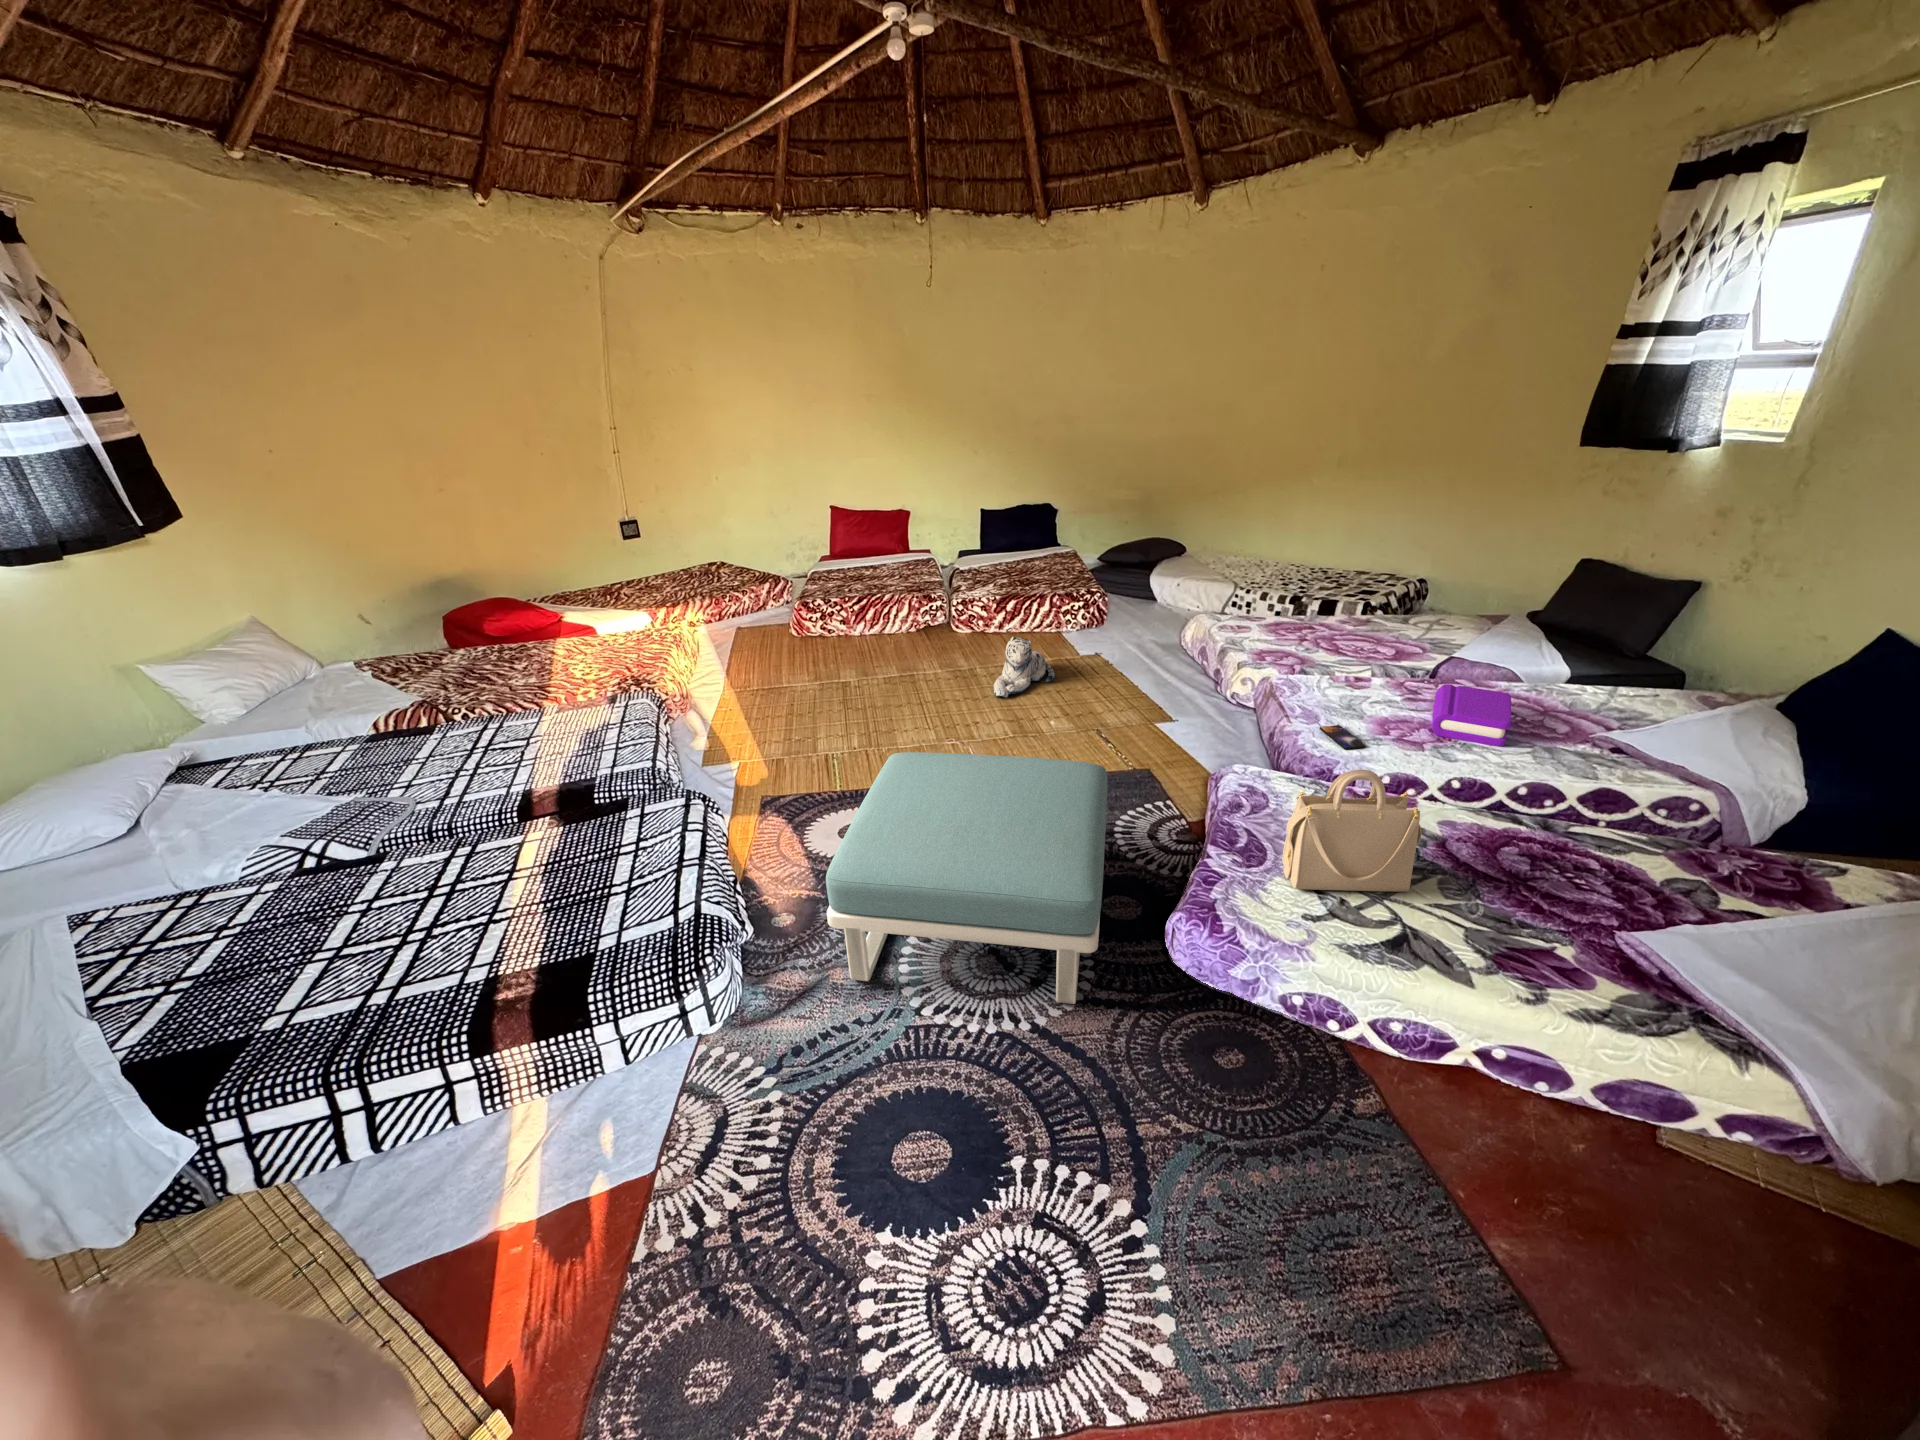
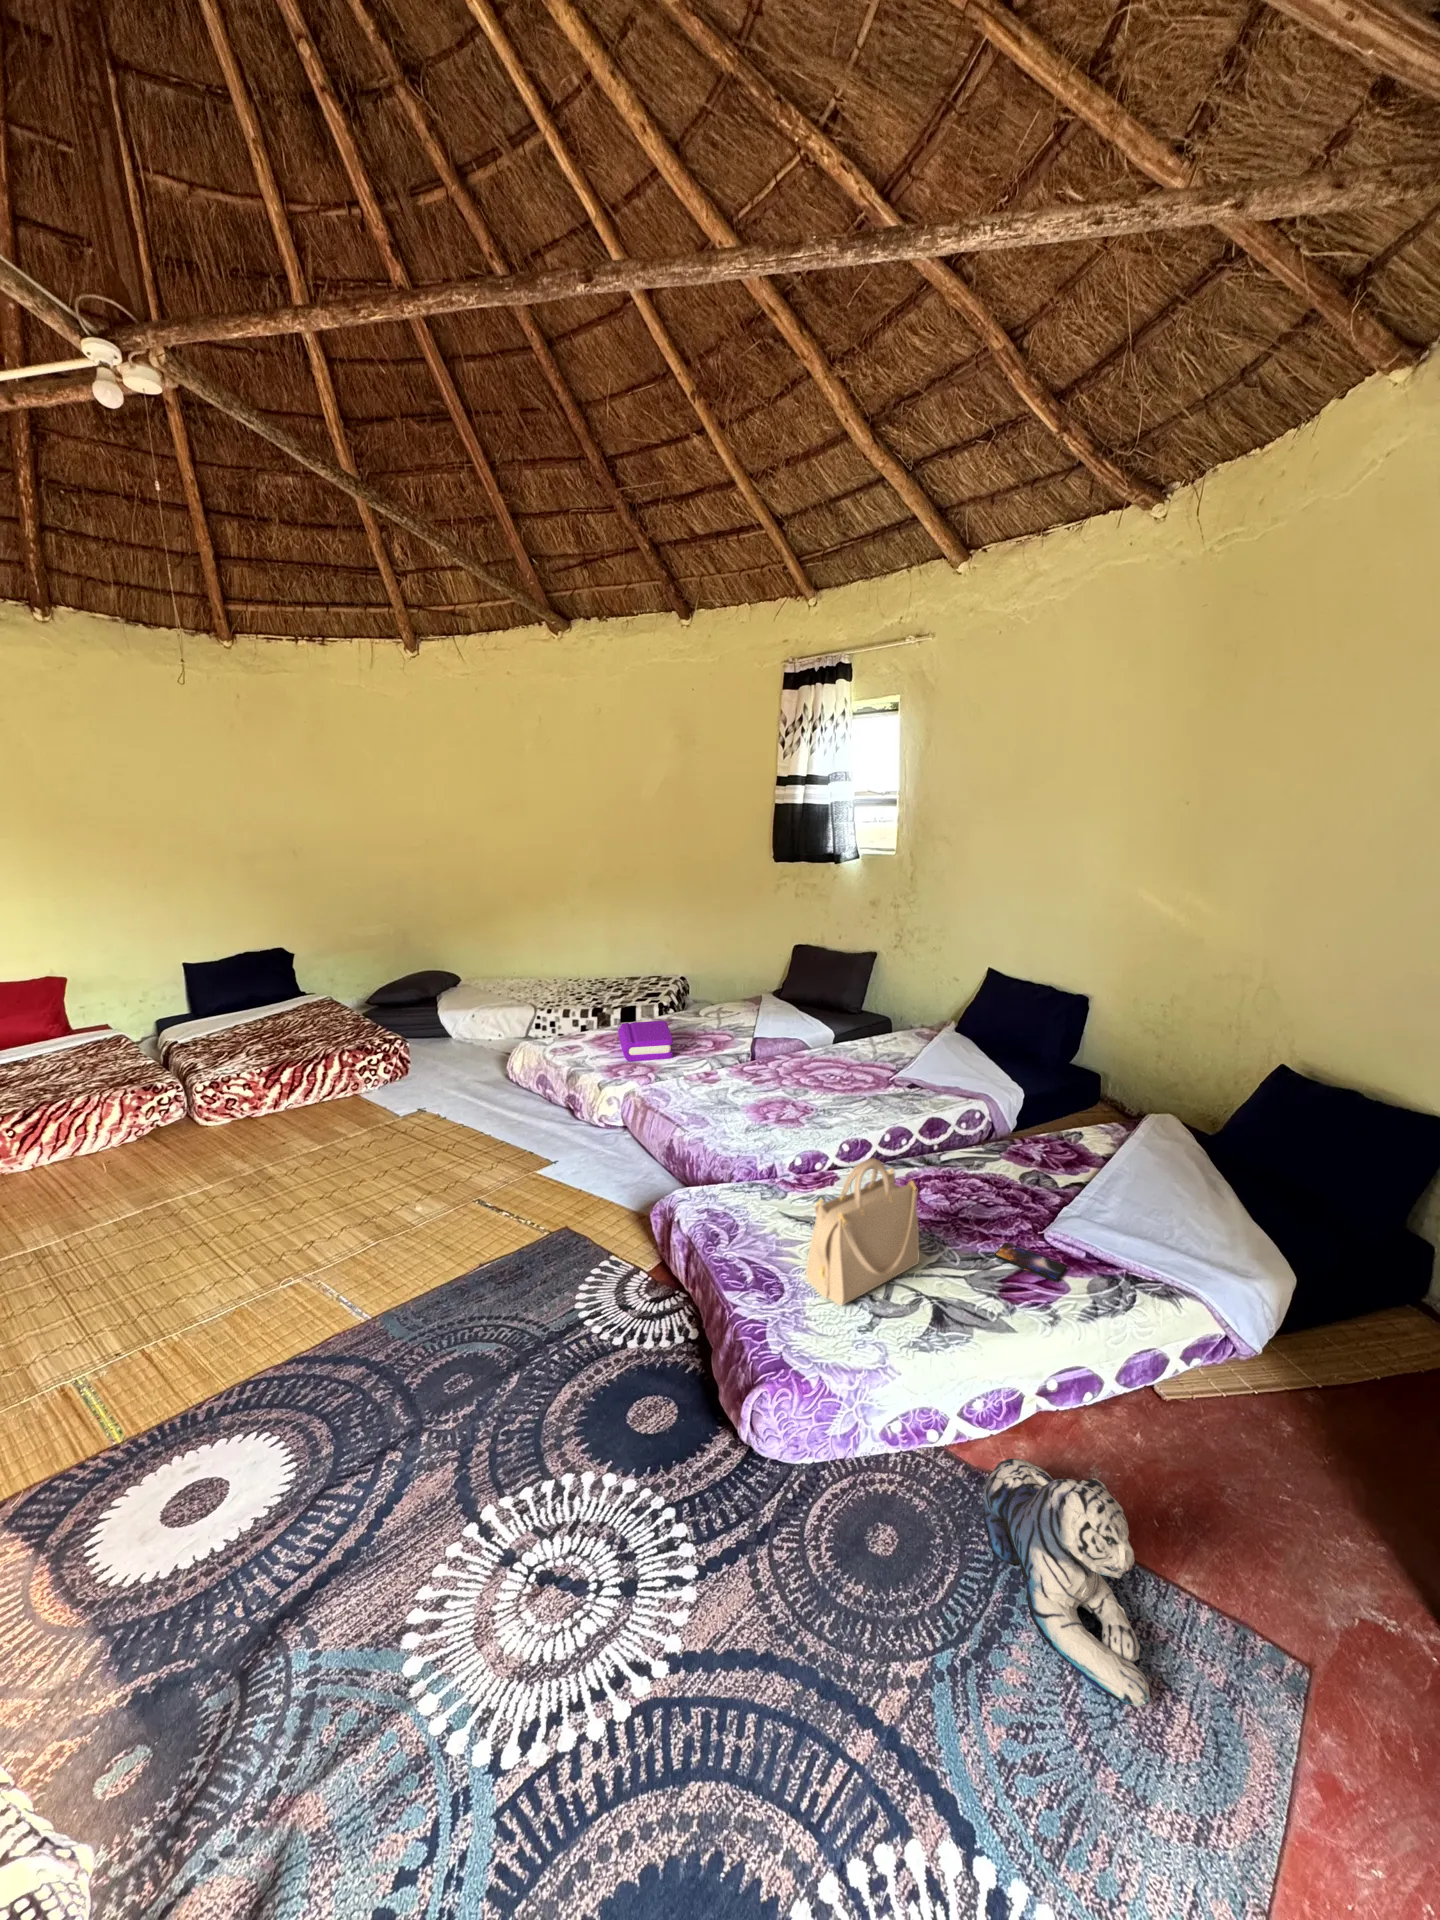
plush toy: present [994,637,1055,698] -> present [983,1458,1150,1707]
book: present [1432,684,1511,746] -> present [618,1021,673,1061]
smartphone: present [1320,725,1366,750] -> present [994,1243,1066,1282]
footstool: present [826,752,1108,1004] -> none [264,1245,714,1793]

